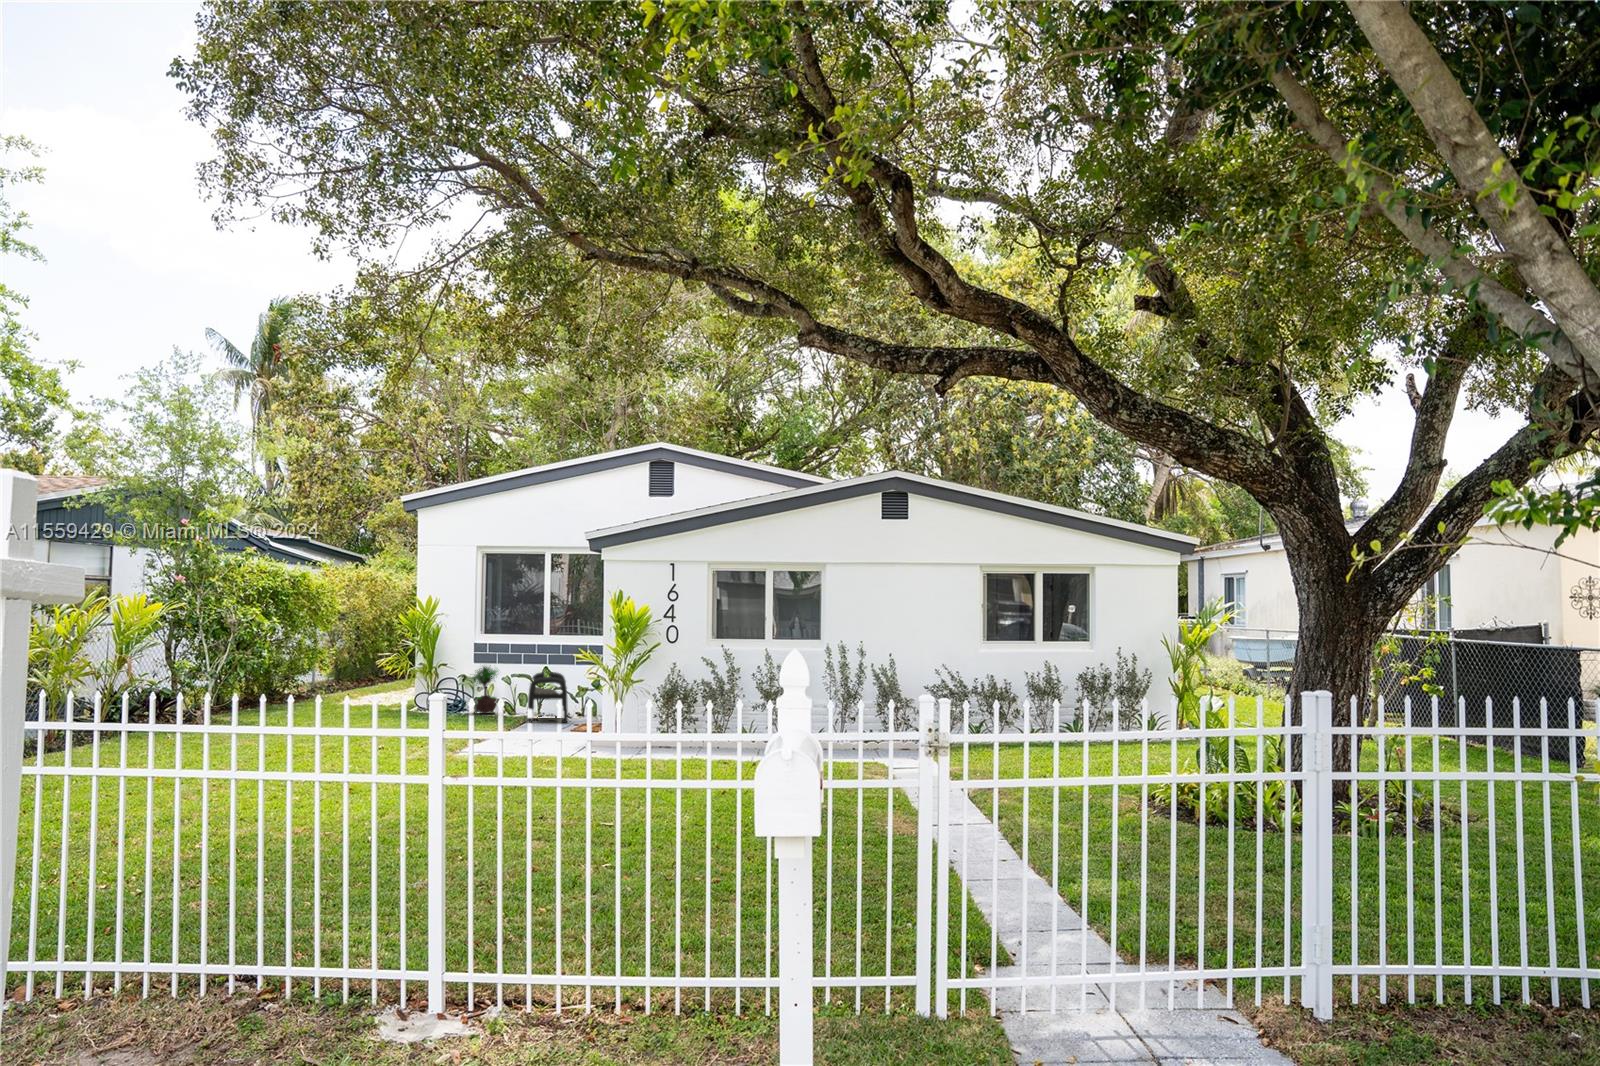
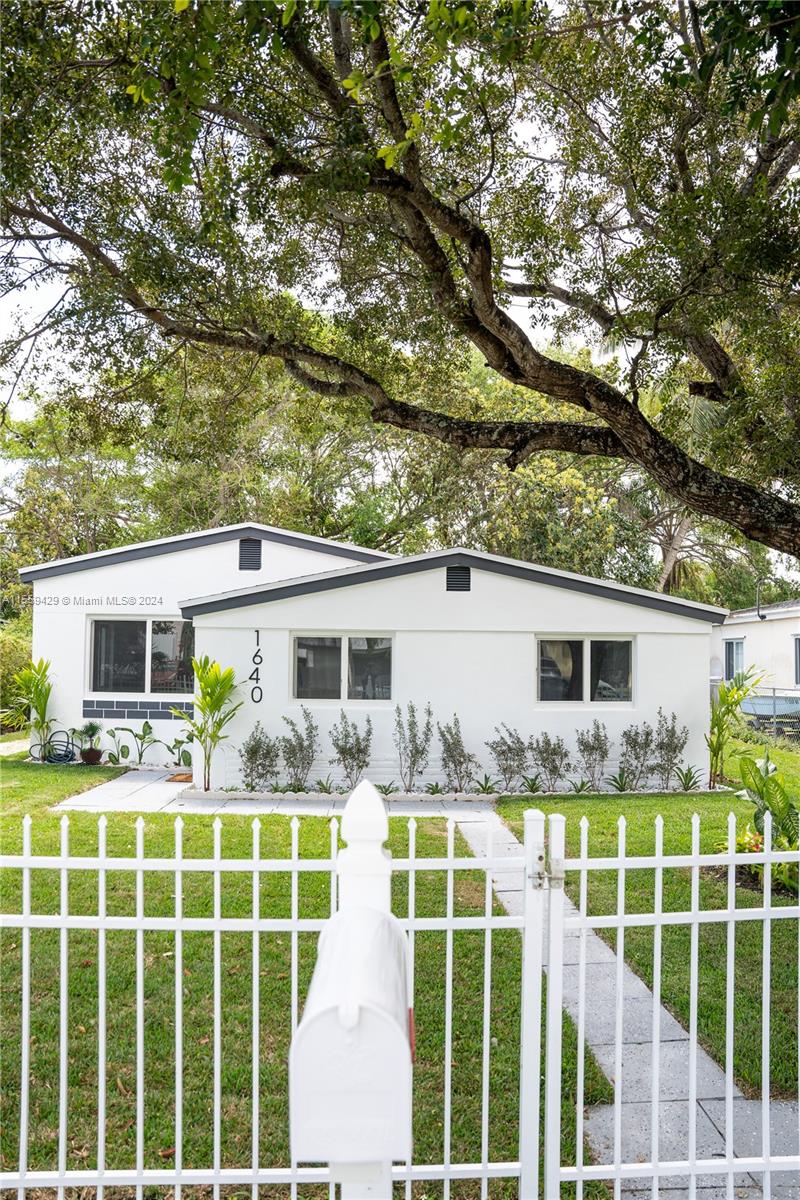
bench: present [527,672,568,723] -> none [127,727,165,774]

